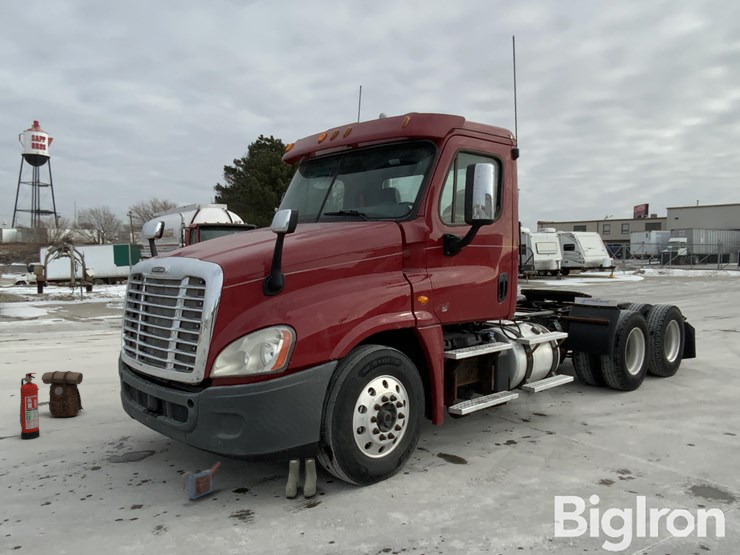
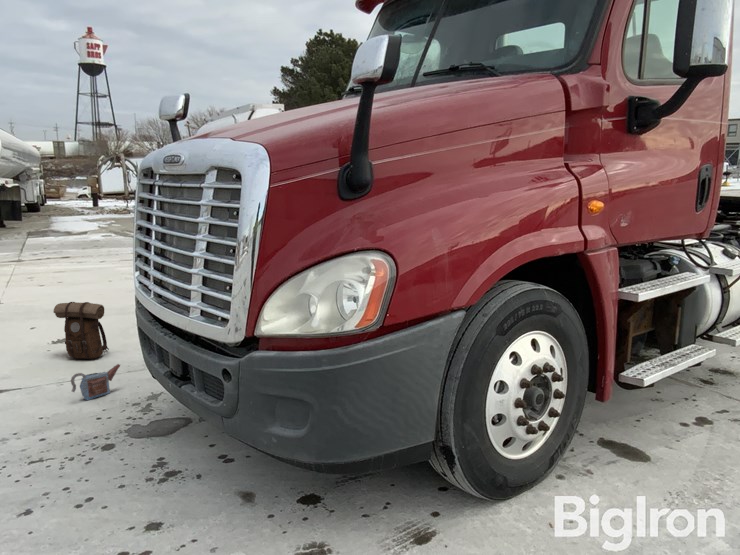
fire extinguisher: present [20,373,39,439] -> none [17,307,48,393]
boots: present [286,458,317,497] -> none [377,455,424,519]
watering can: present [181,462,221,499] -> present [71,364,120,400]

